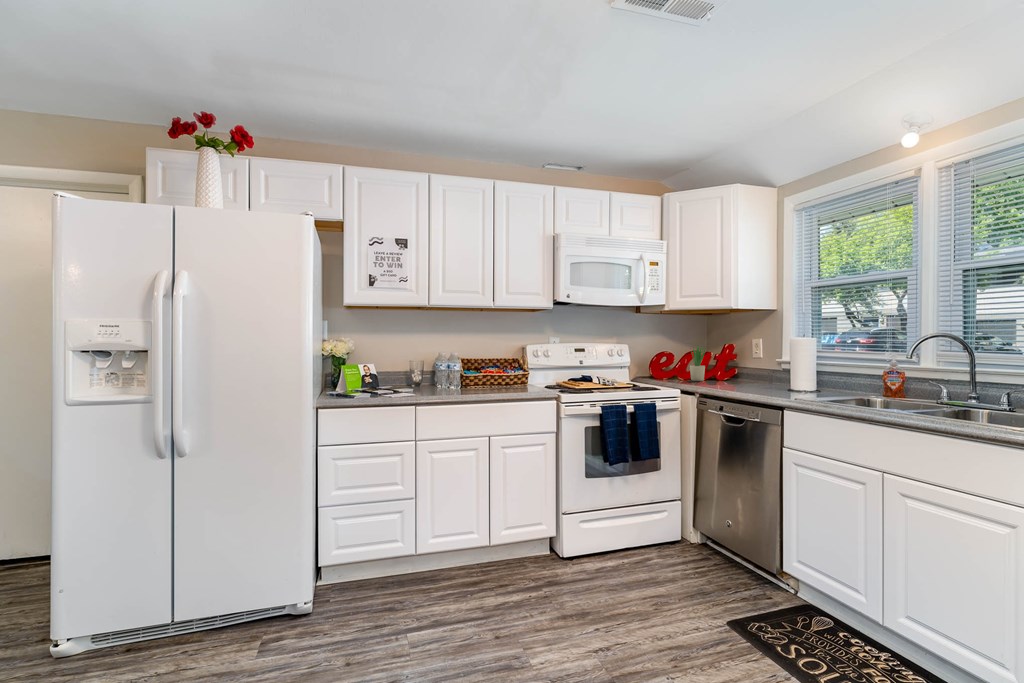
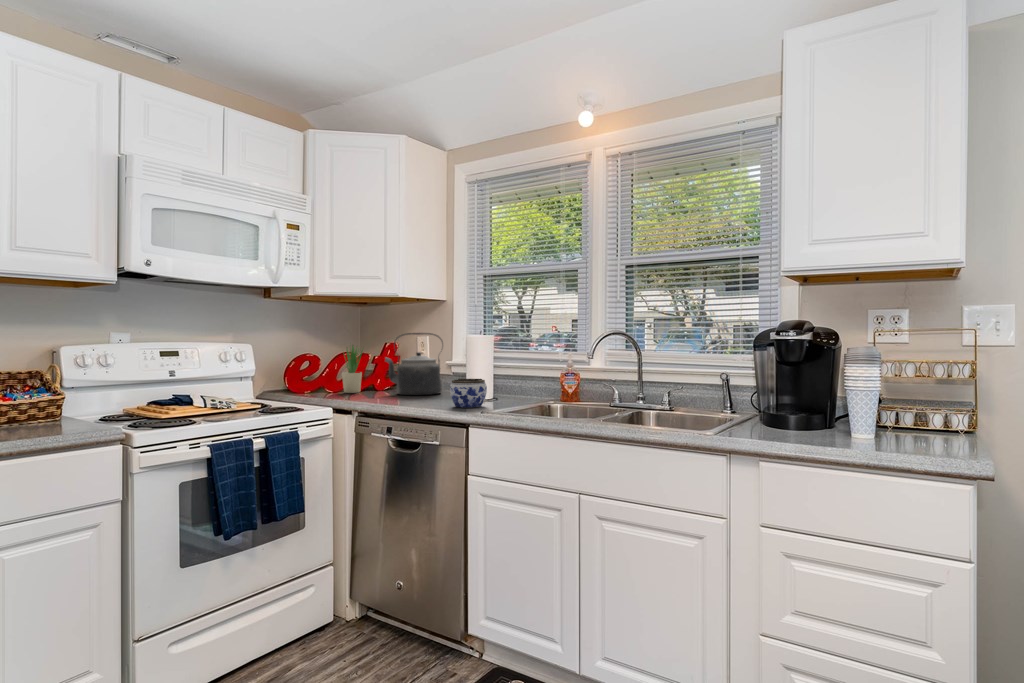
kettle: none [722,336,772,385] -> present [385,333,443,395]
jar: none [771,372,804,395] -> present [450,379,487,408]

